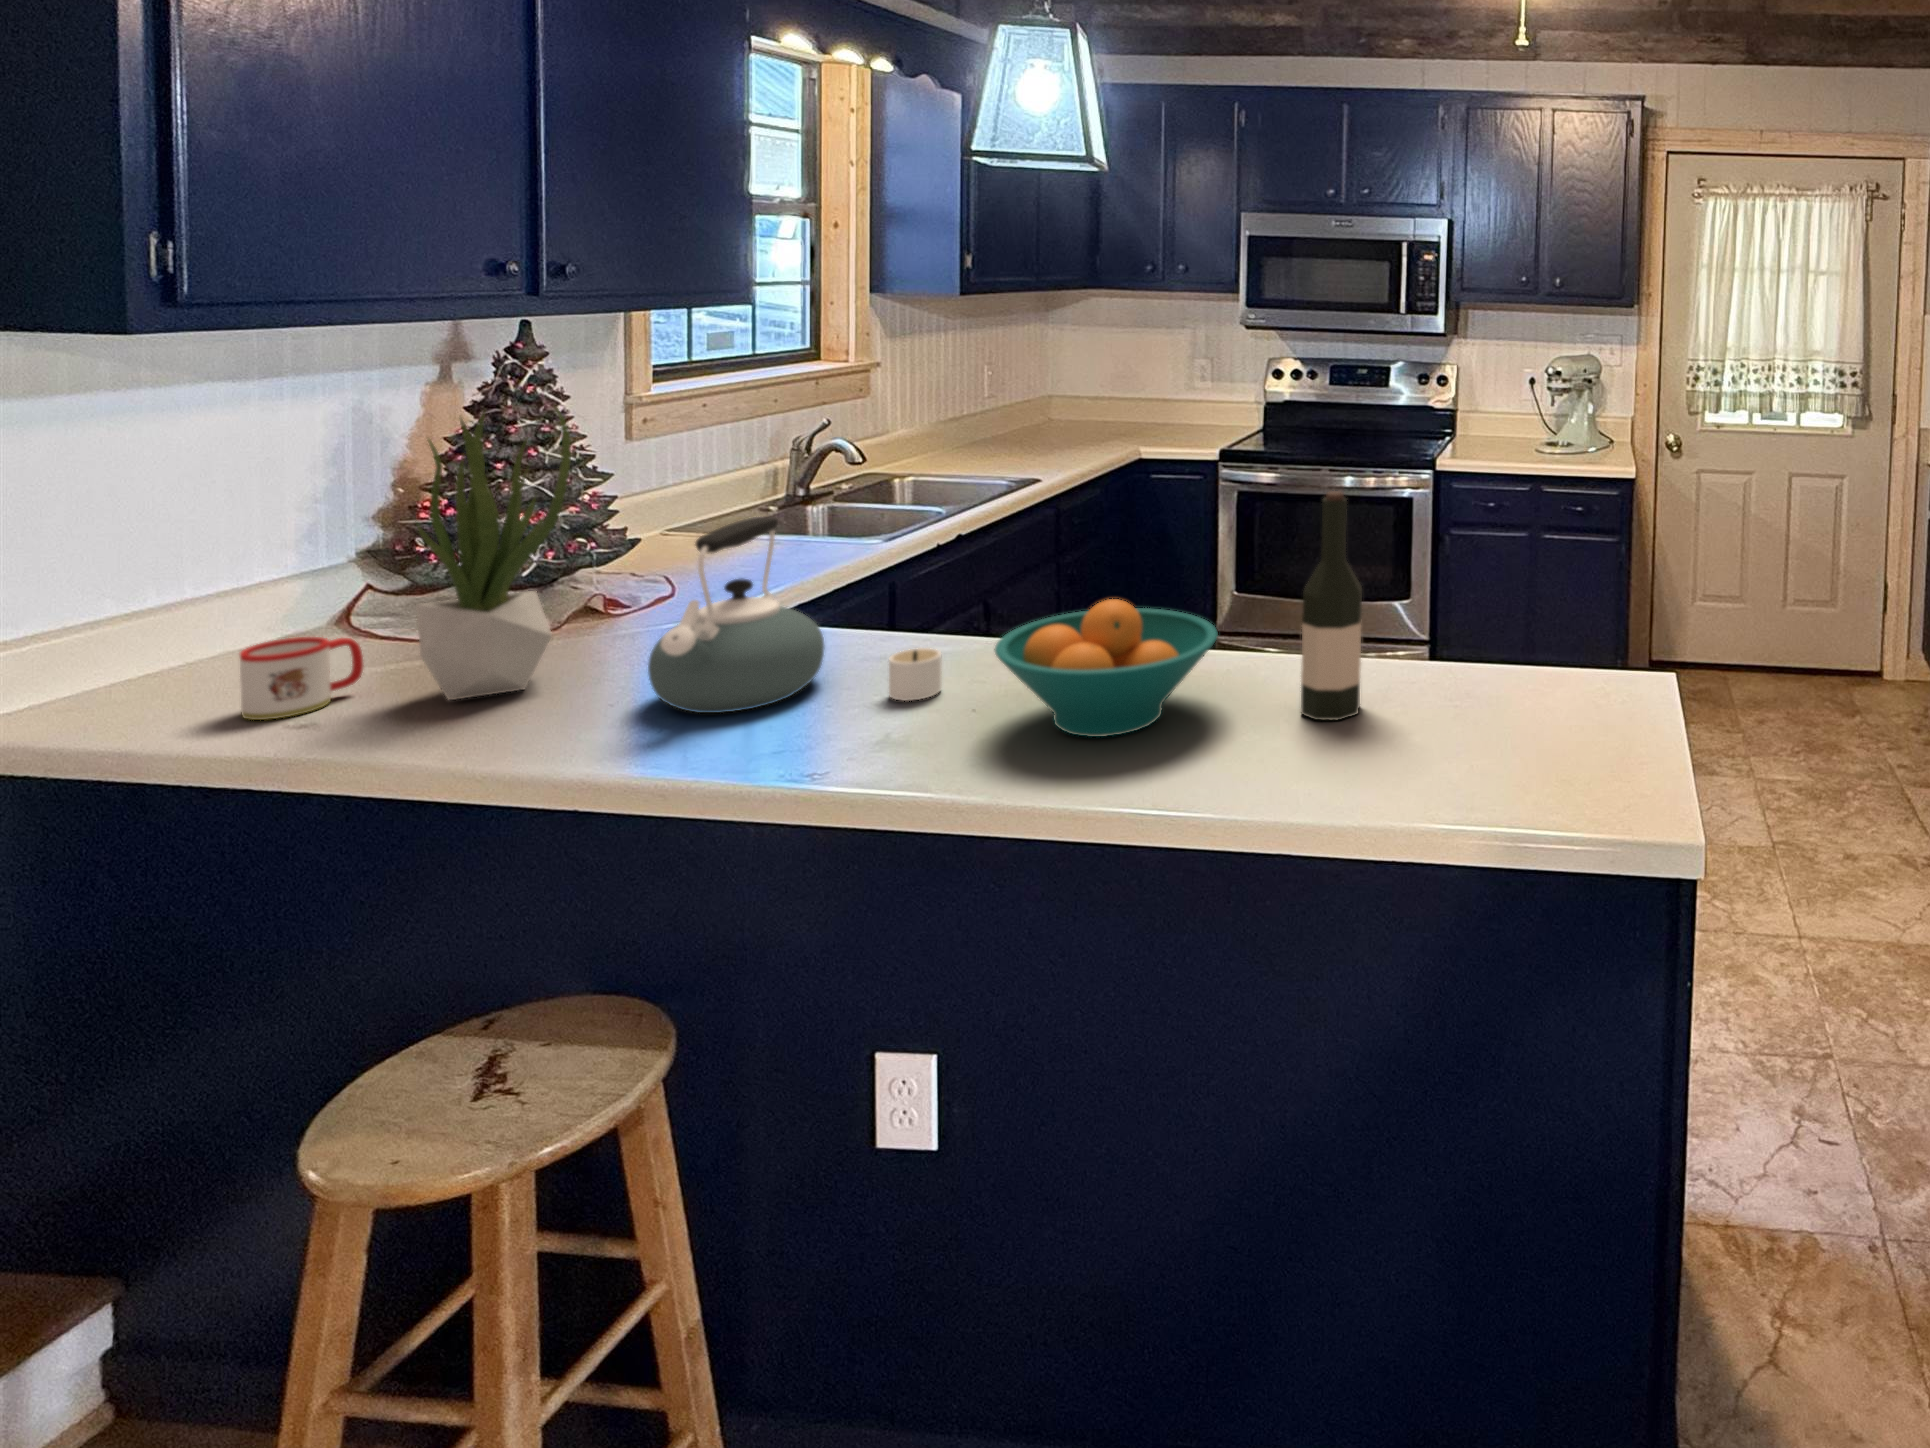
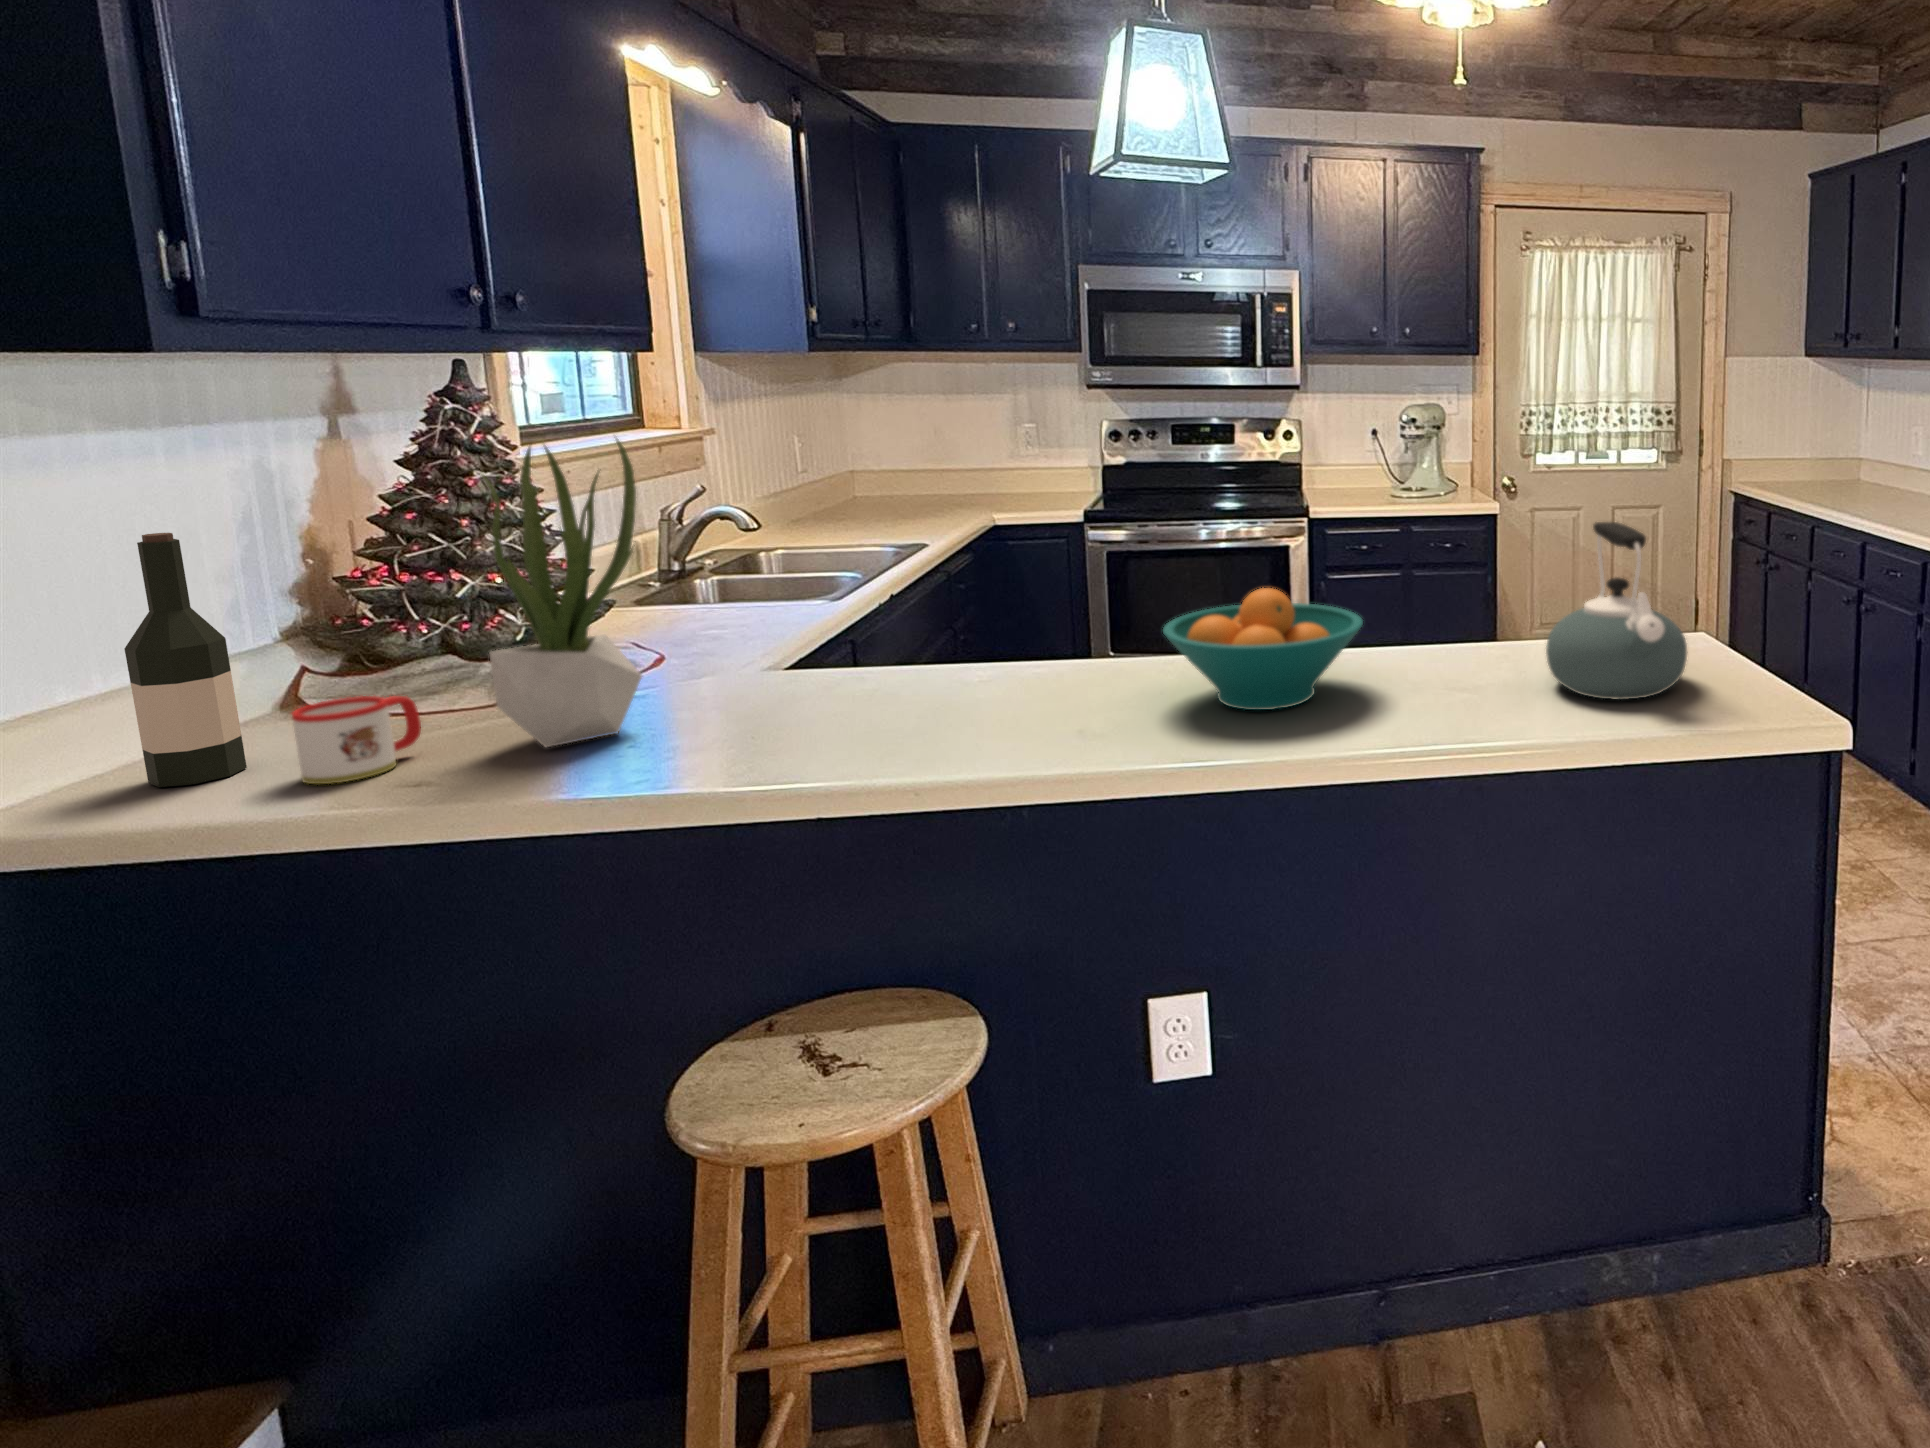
wine bottle: present [1301,491,1362,720] -> present [124,533,247,787]
kettle: present [648,517,824,713] -> present [1546,522,1688,700]
candle: present [889,648,942,701] -> none [1025,657,1097,704]

